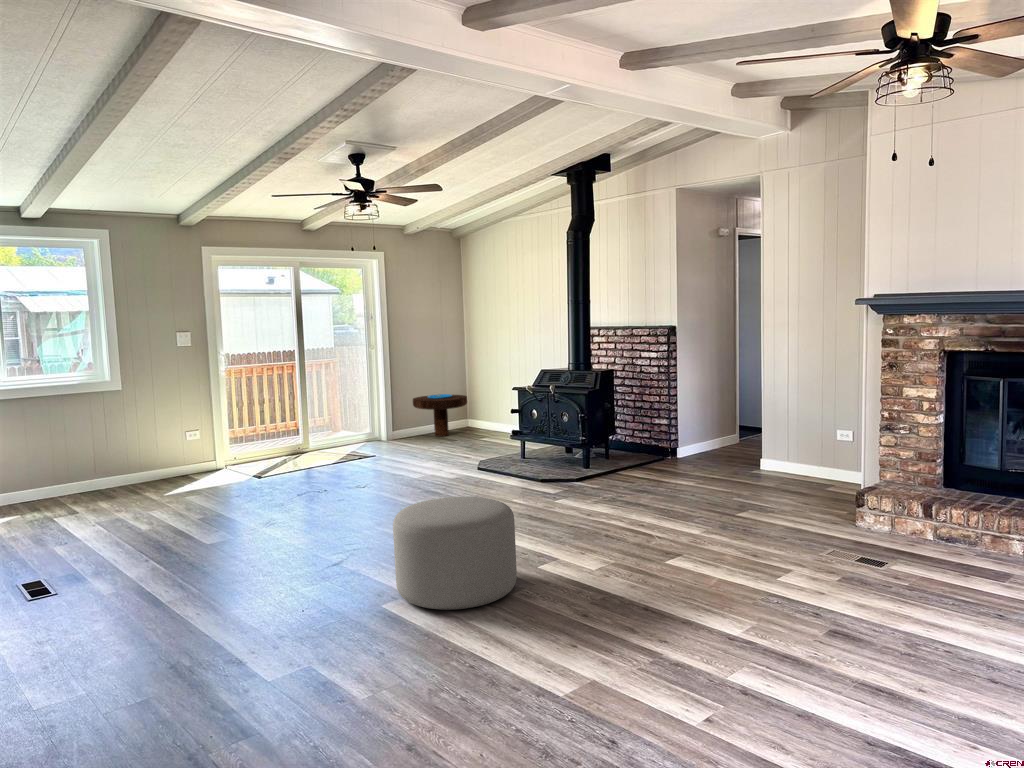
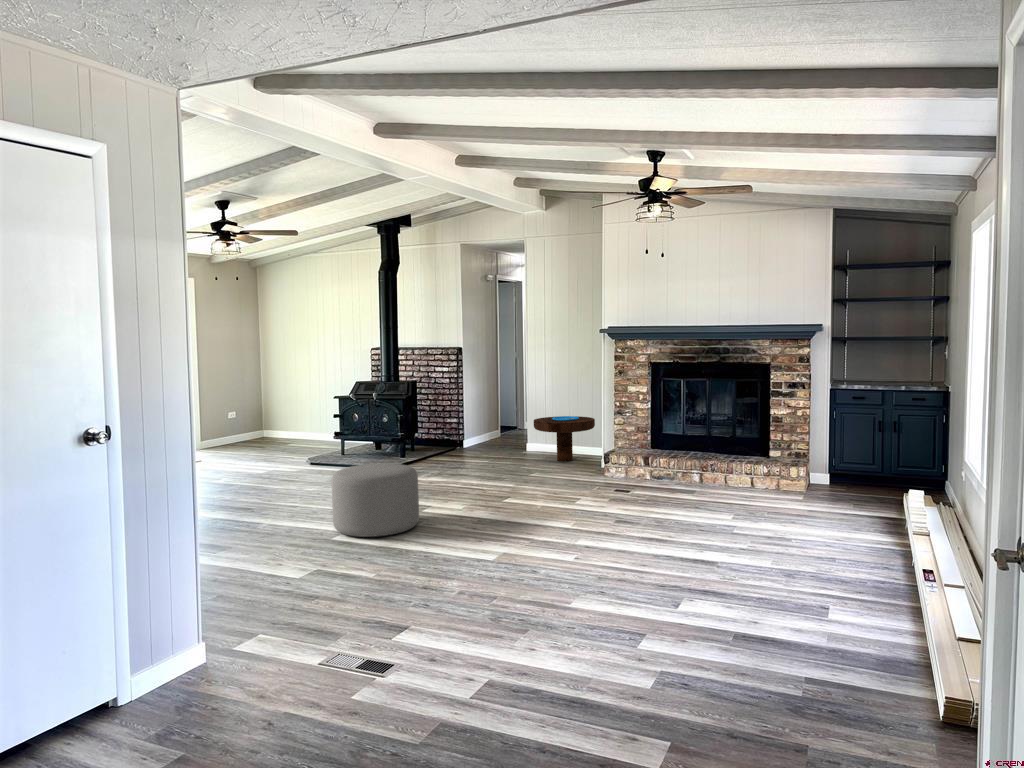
side table: present [413,394,467,436] -> present [534,416,595,462]

